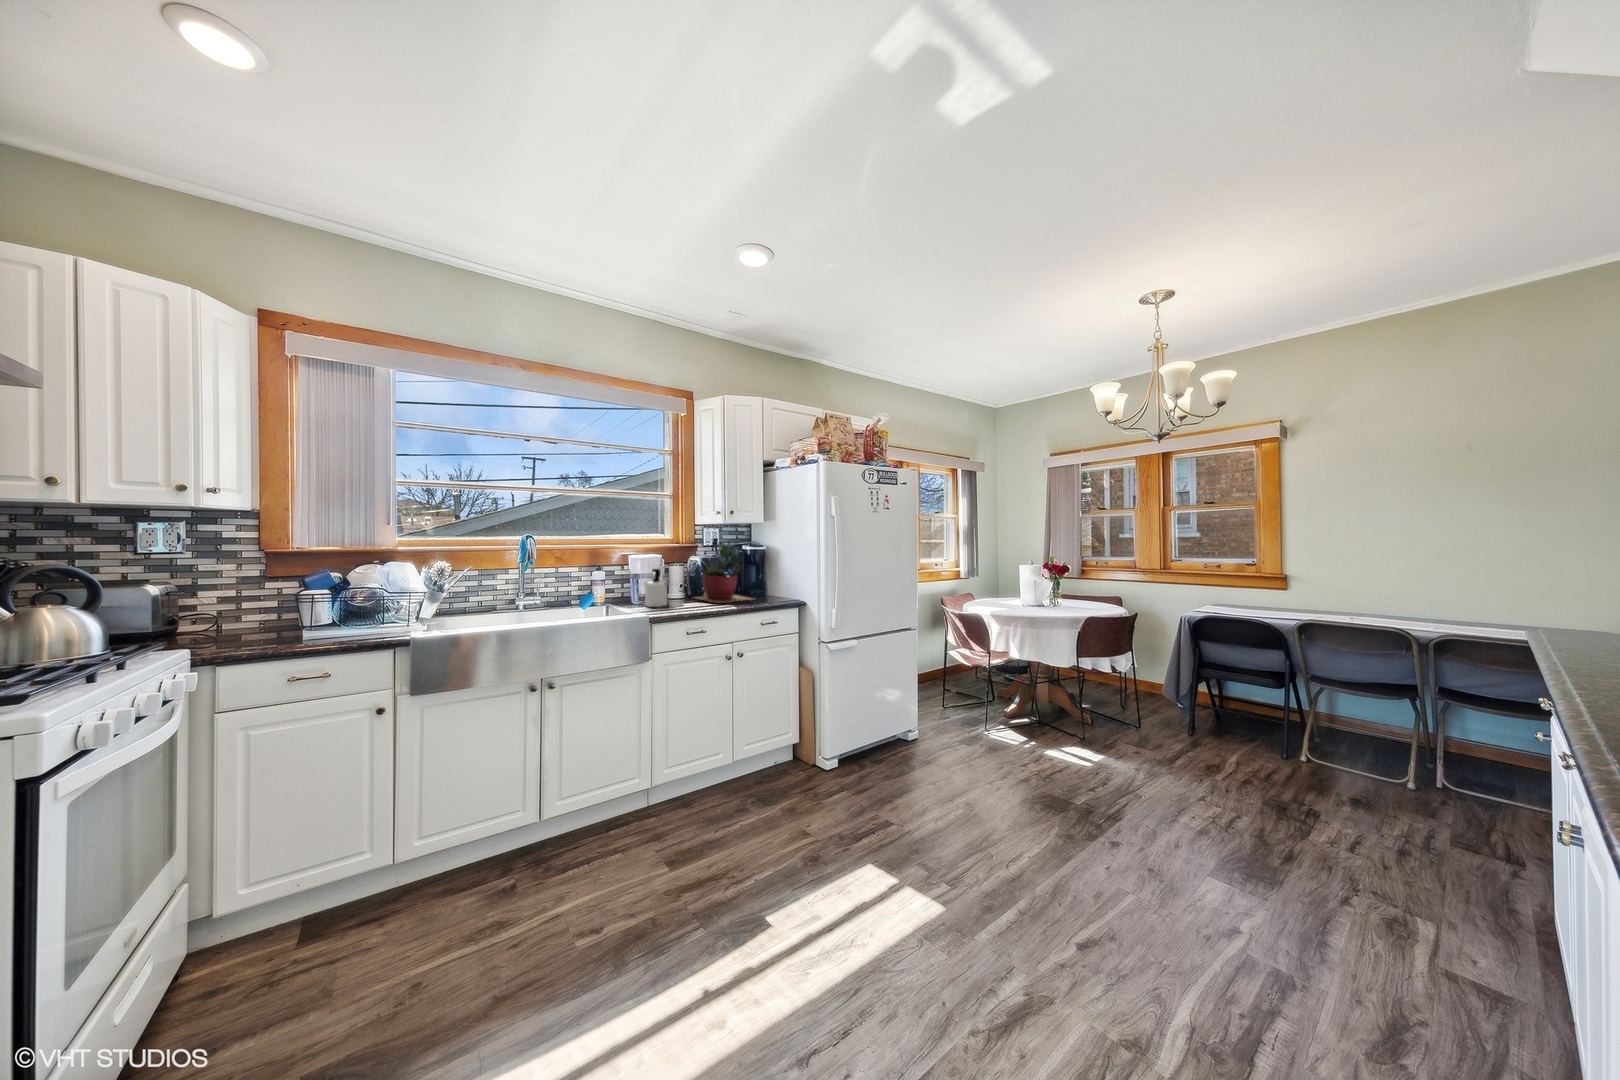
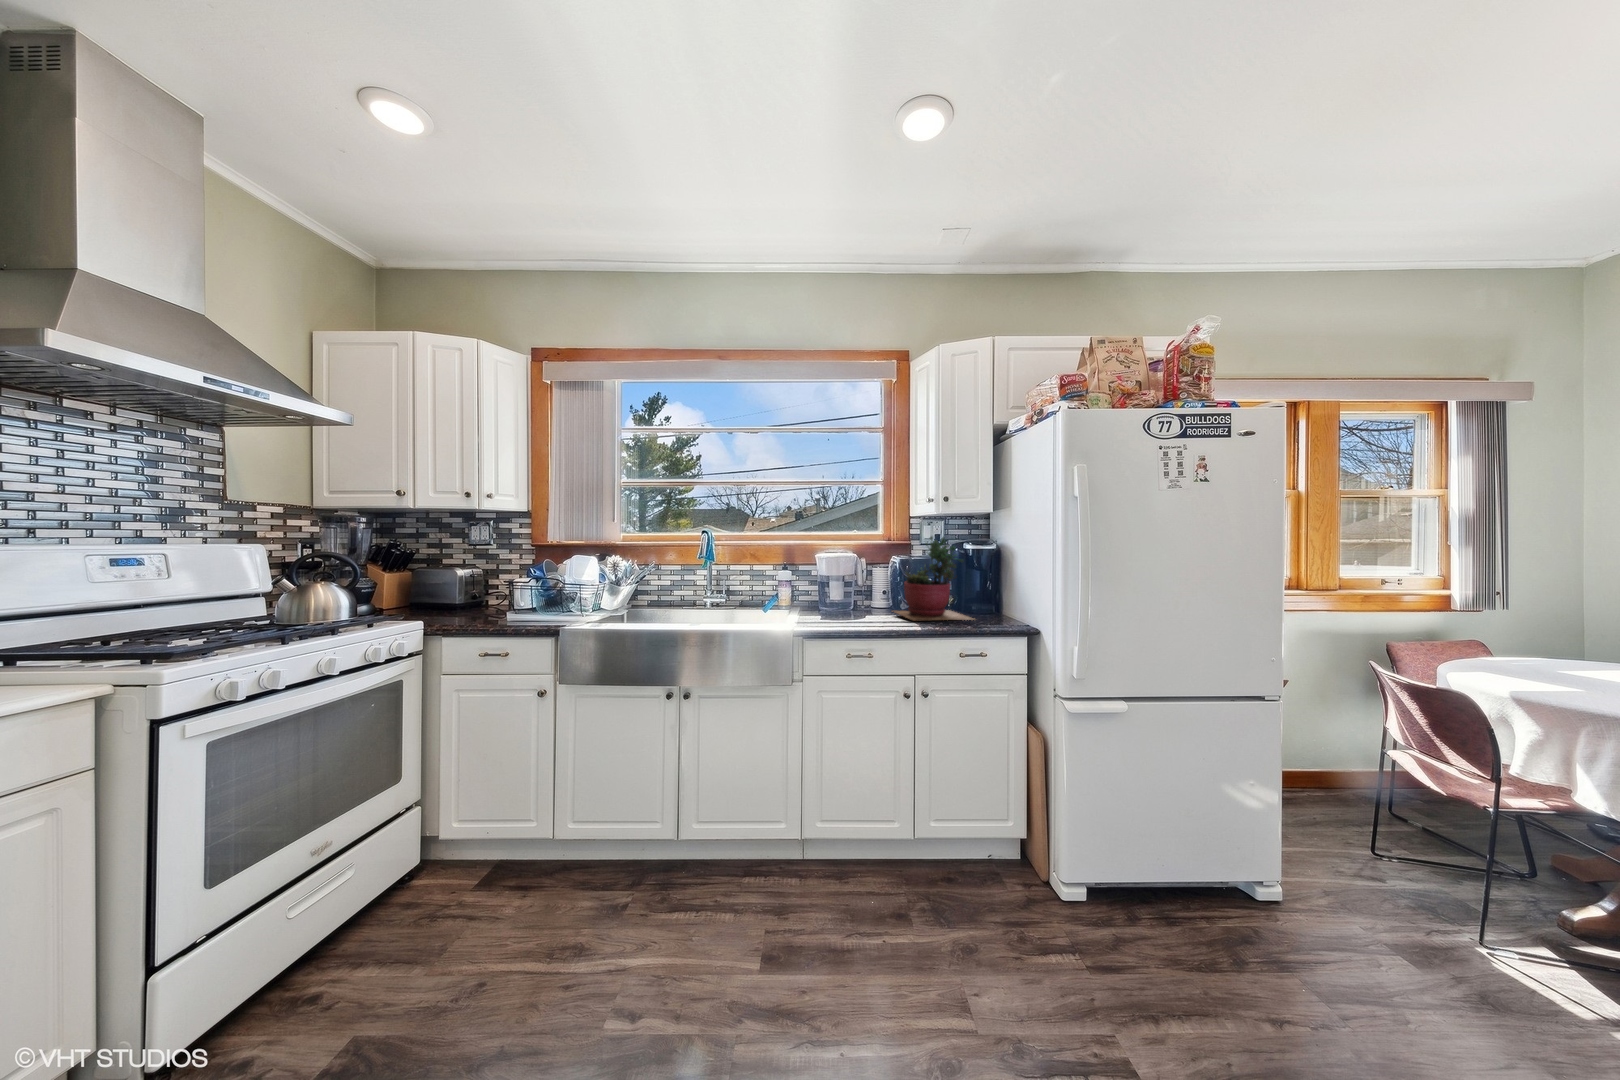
soap dispenser: present [644,569,668,607] -> none [828,571,856,618]

